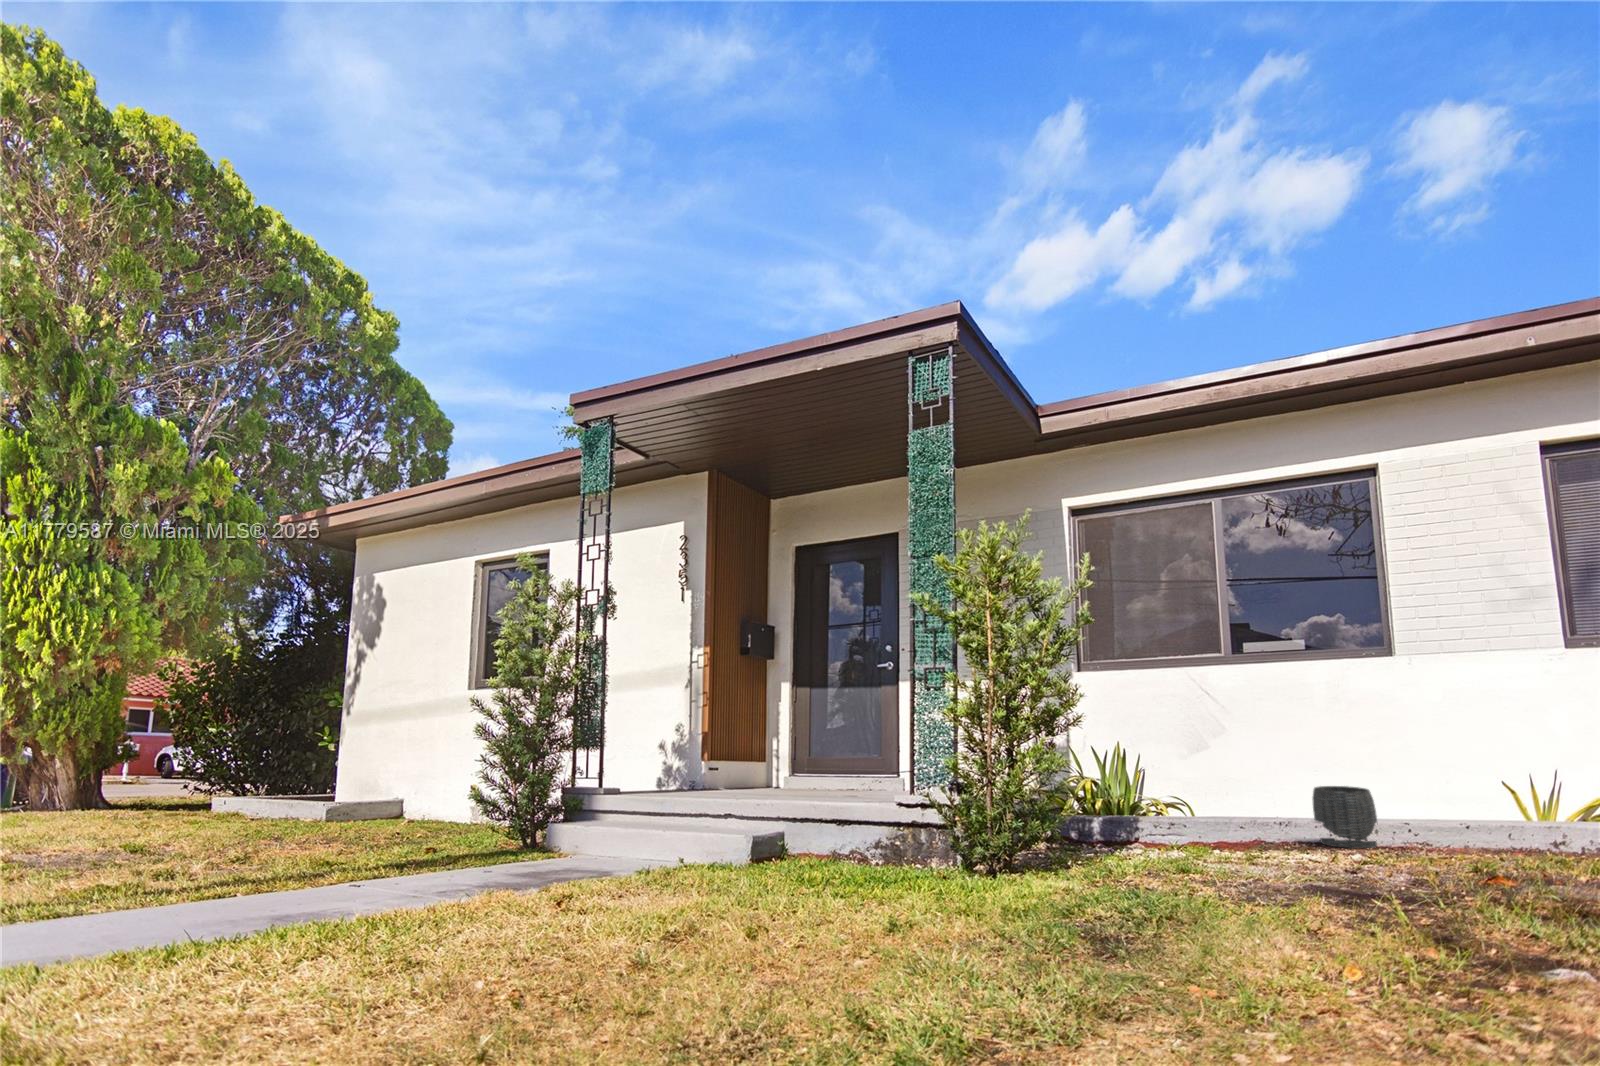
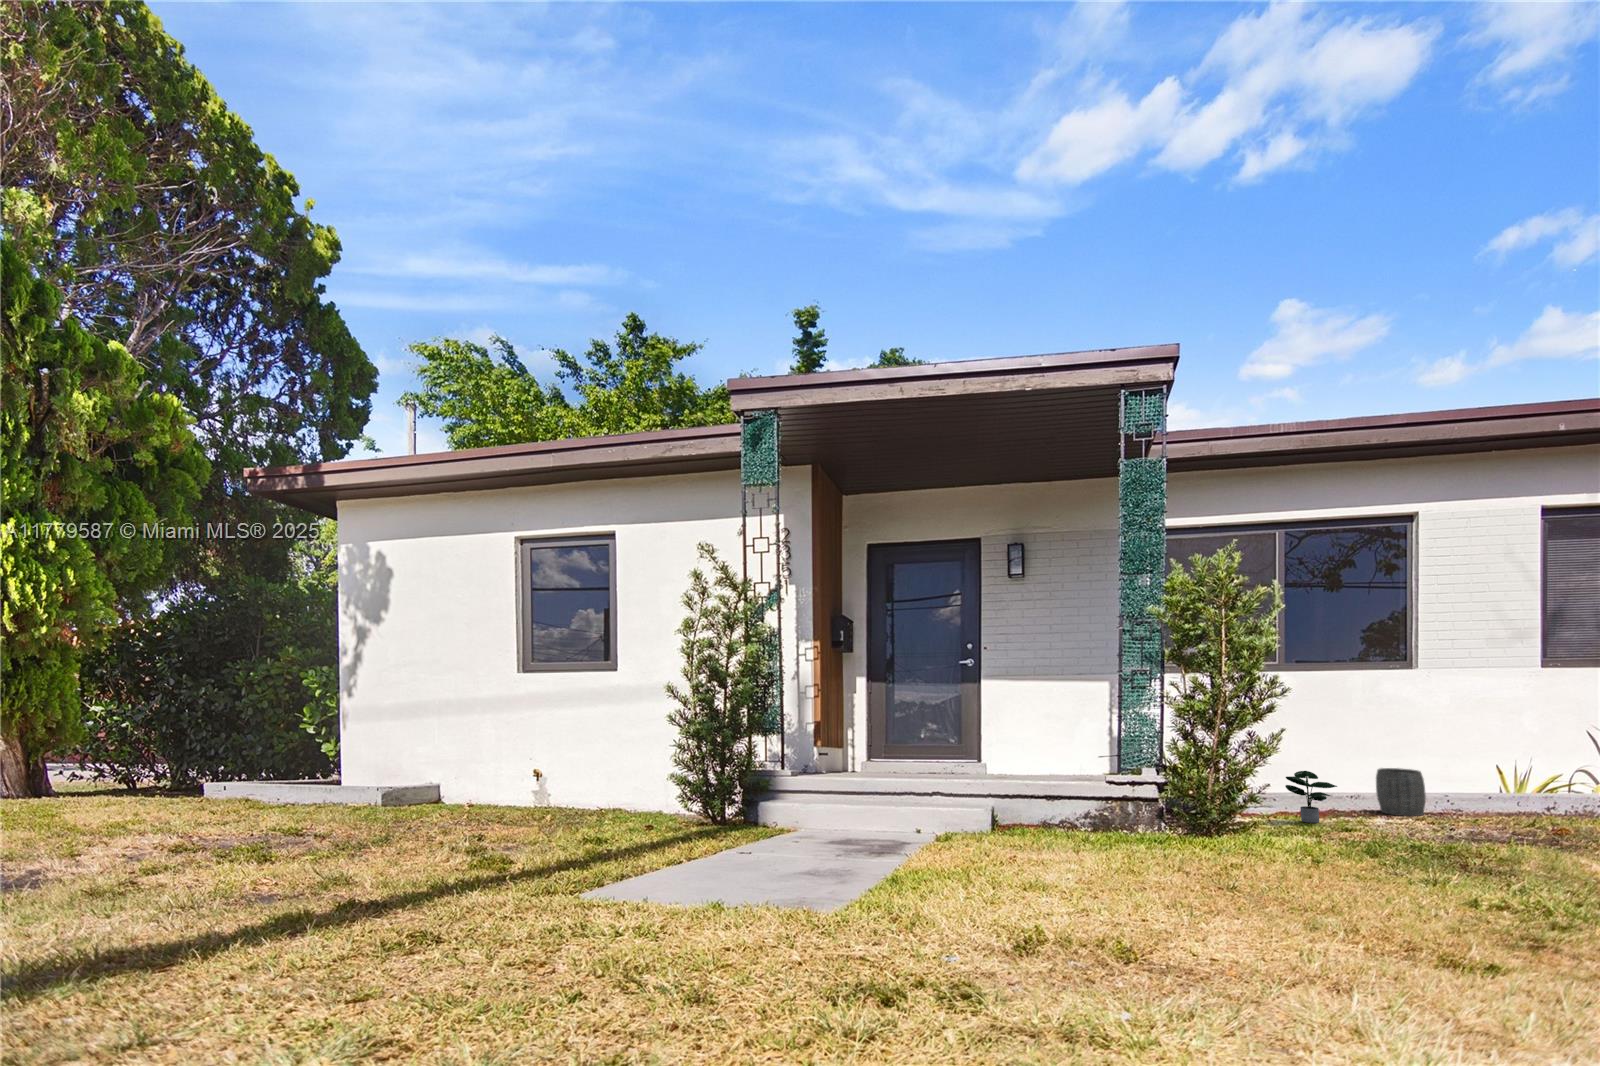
potted plant: none [1161,787,1225,854] -> present [1285,771,1337,823]

